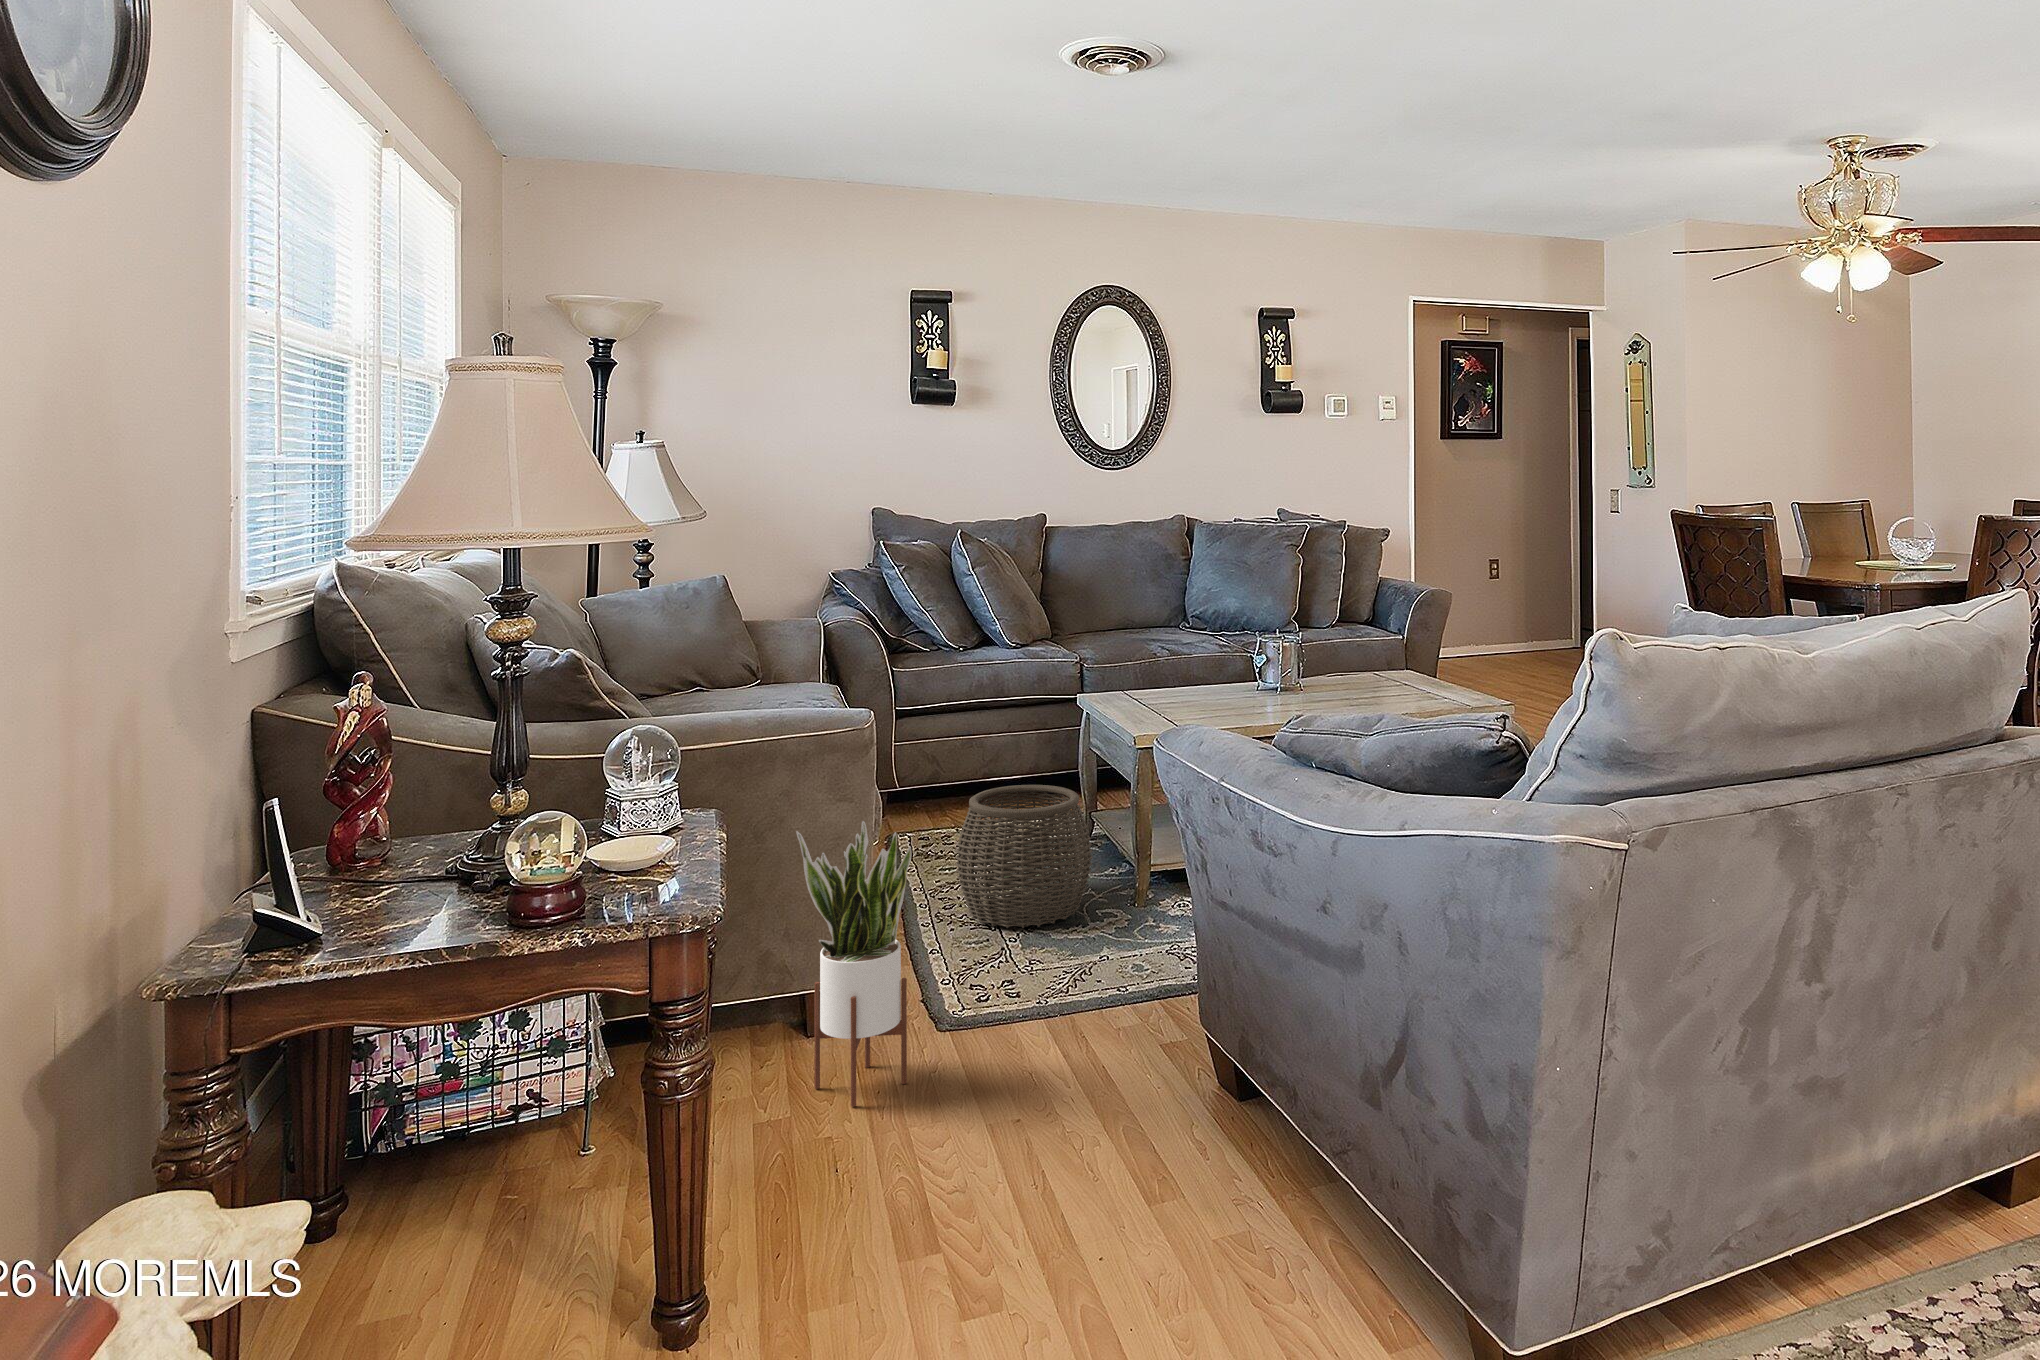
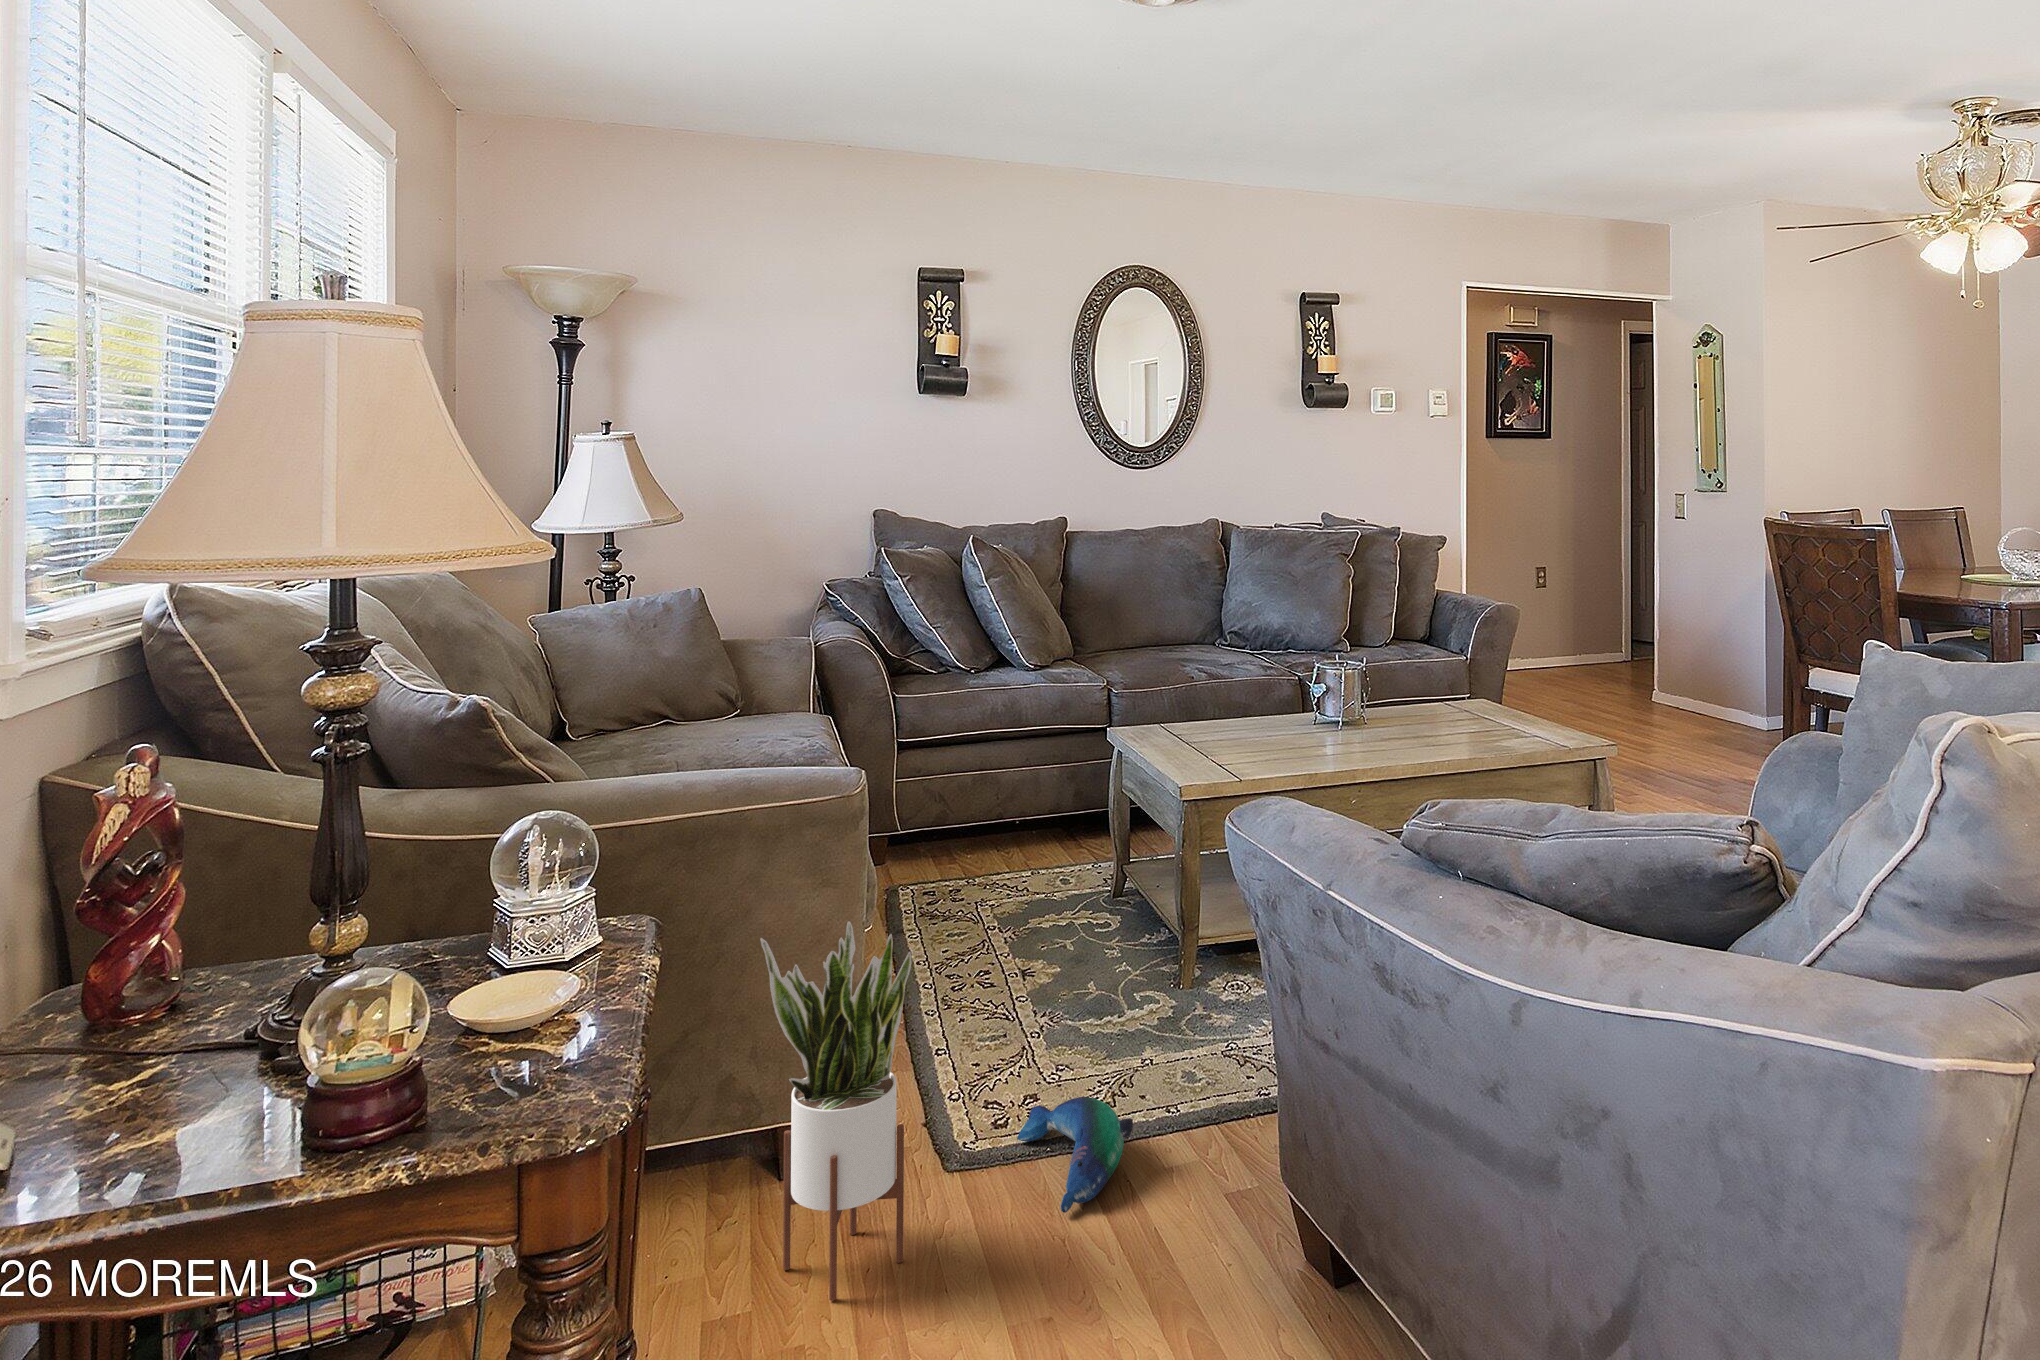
woven basket: present [956,785,1093,928] -> none [966,842,1130,1021]
plush toy: none [996,972,1088,1053] -> present [1017,1097,1133,1213]

